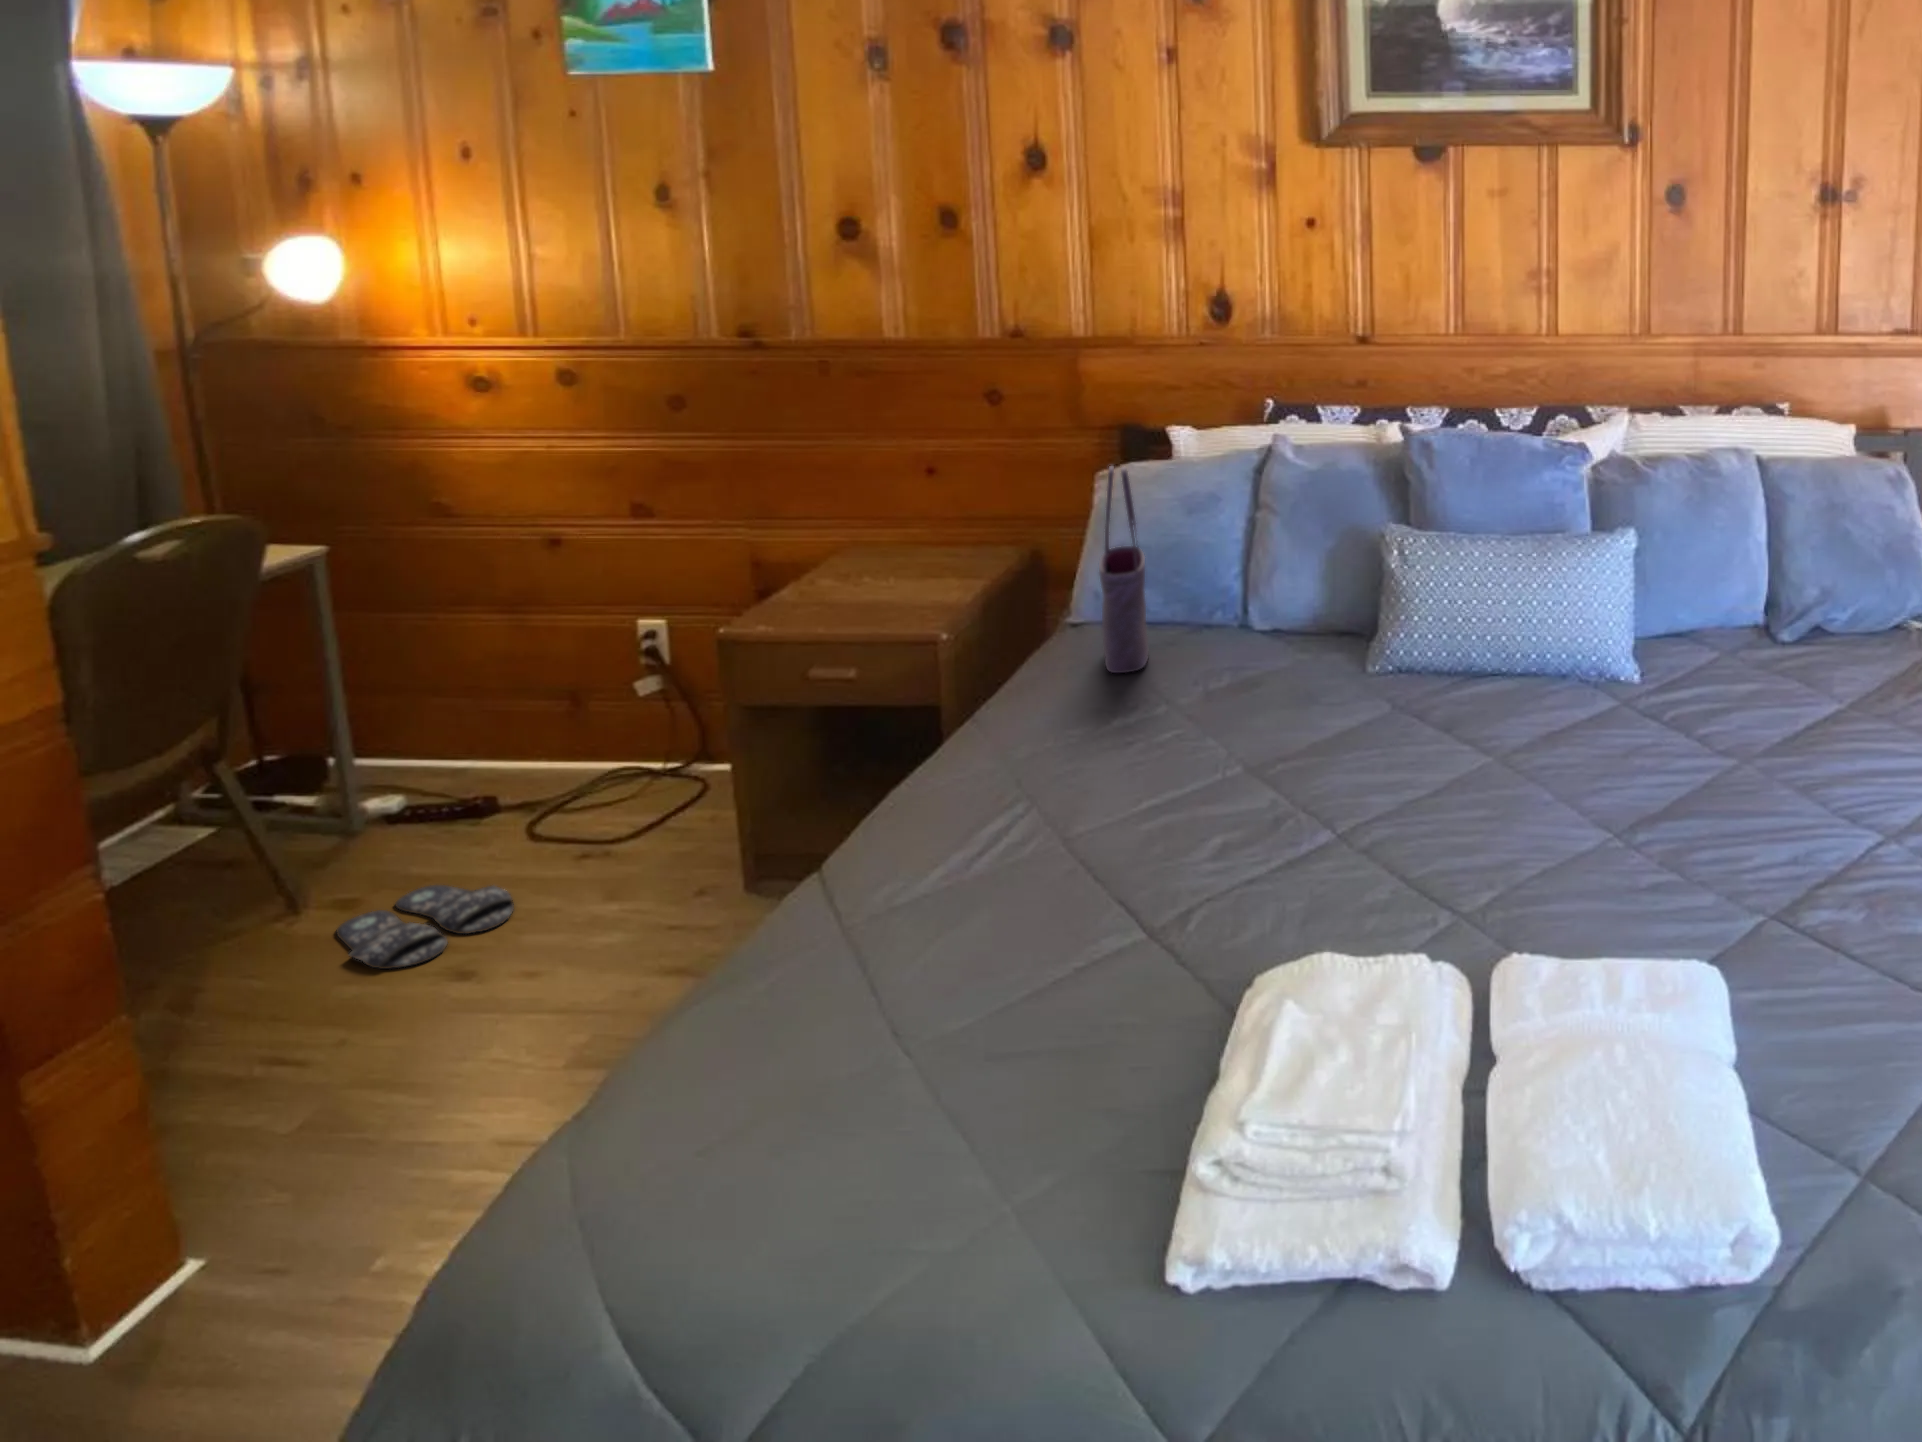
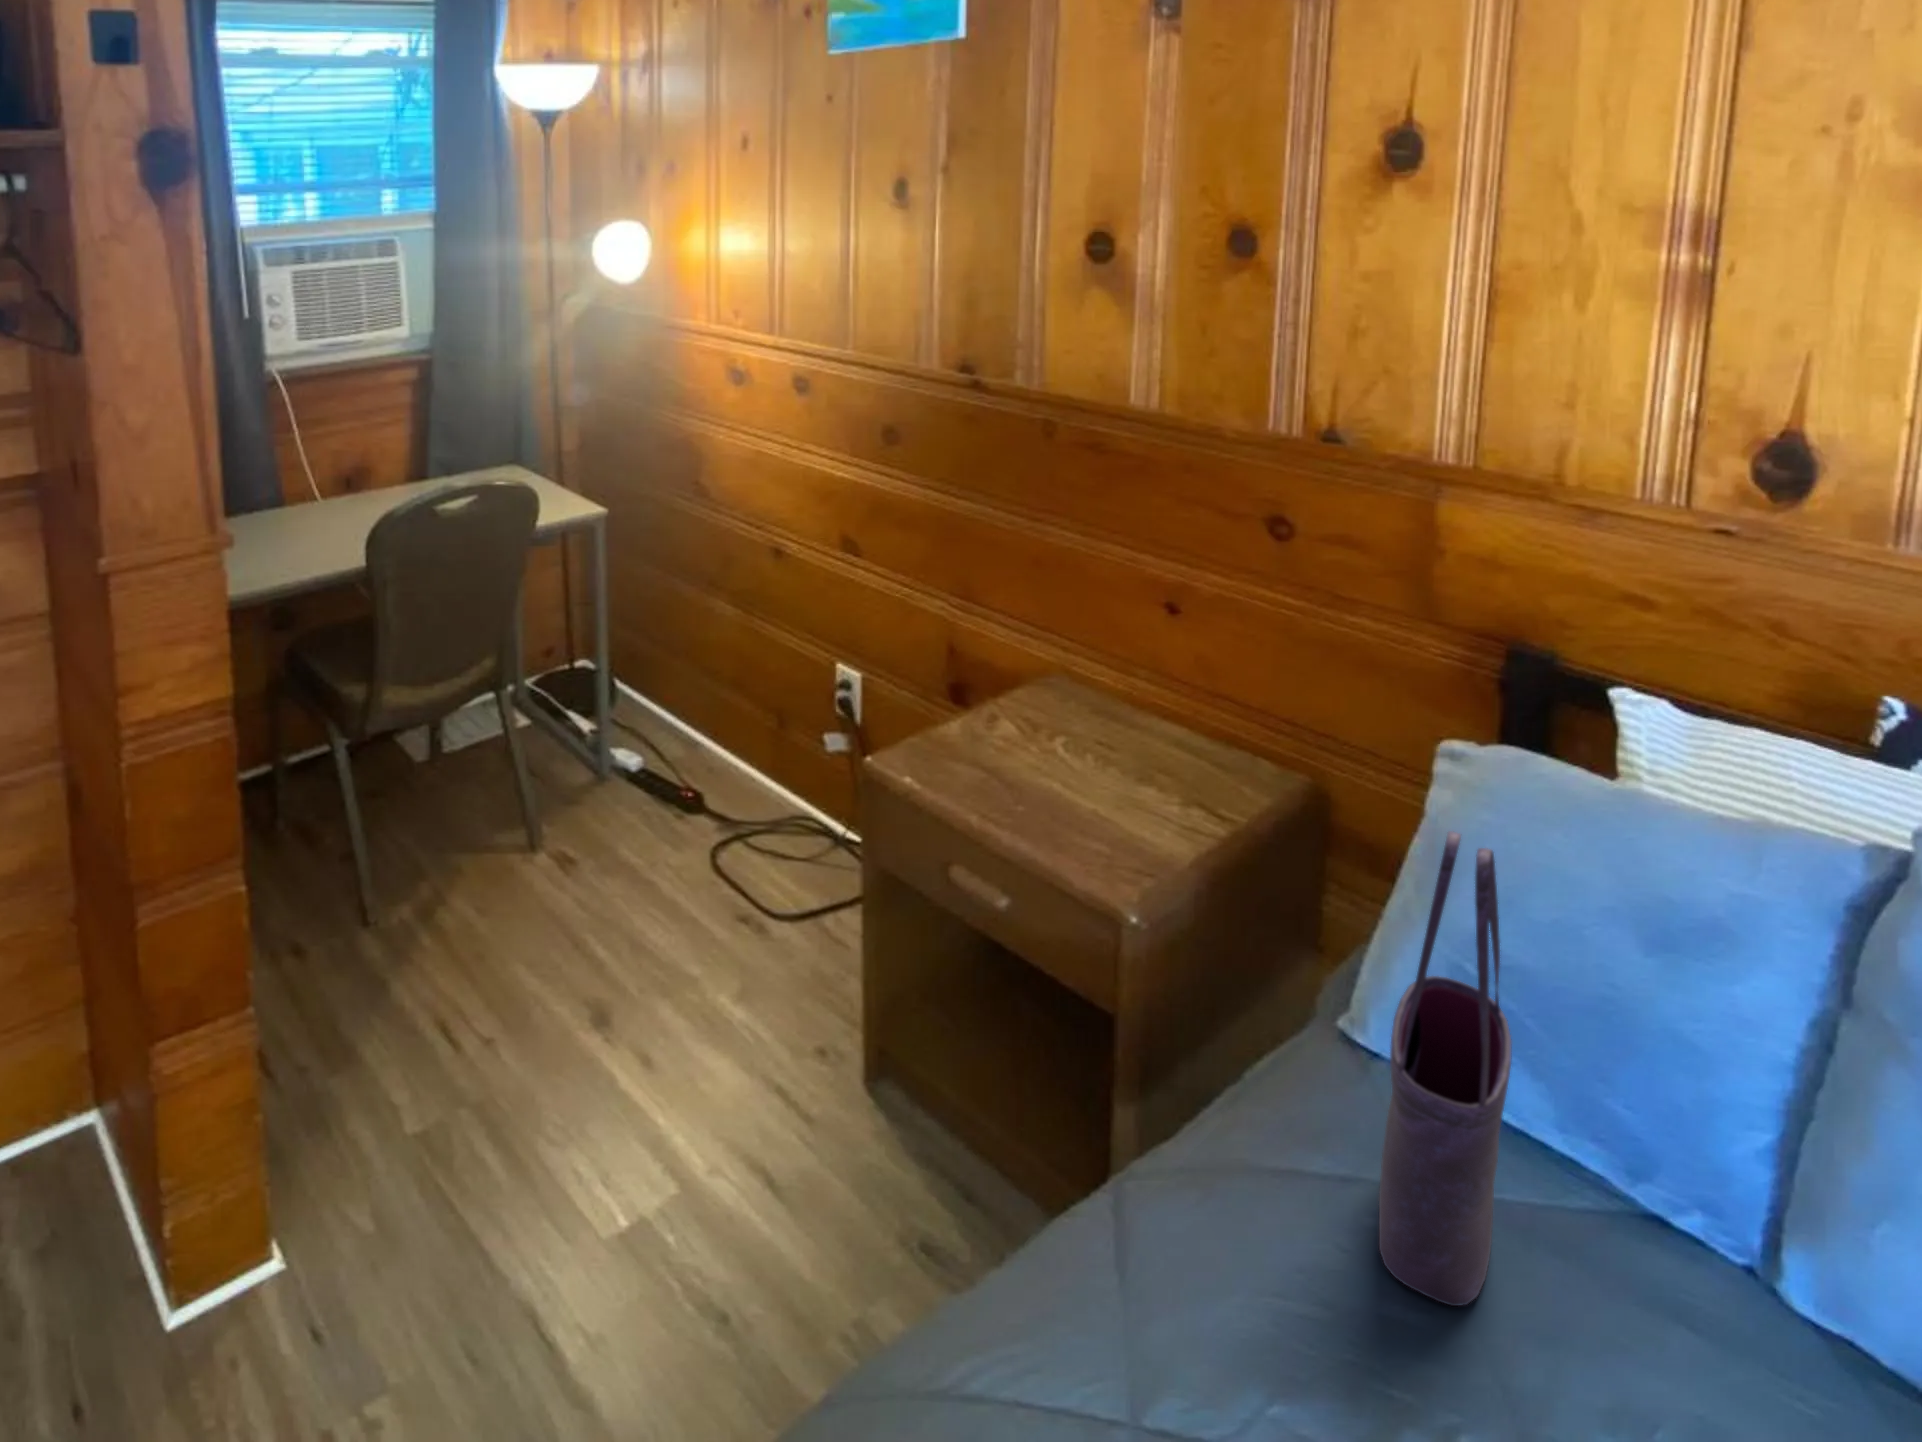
slippers: present [337,885,514,969] -> none [523,880,654,986]

